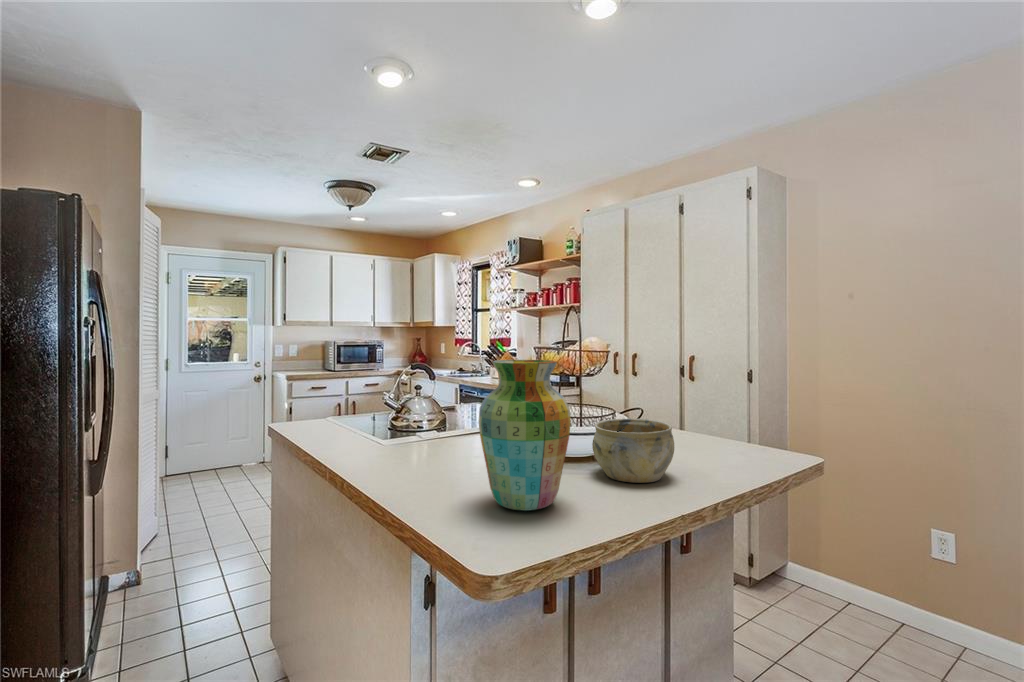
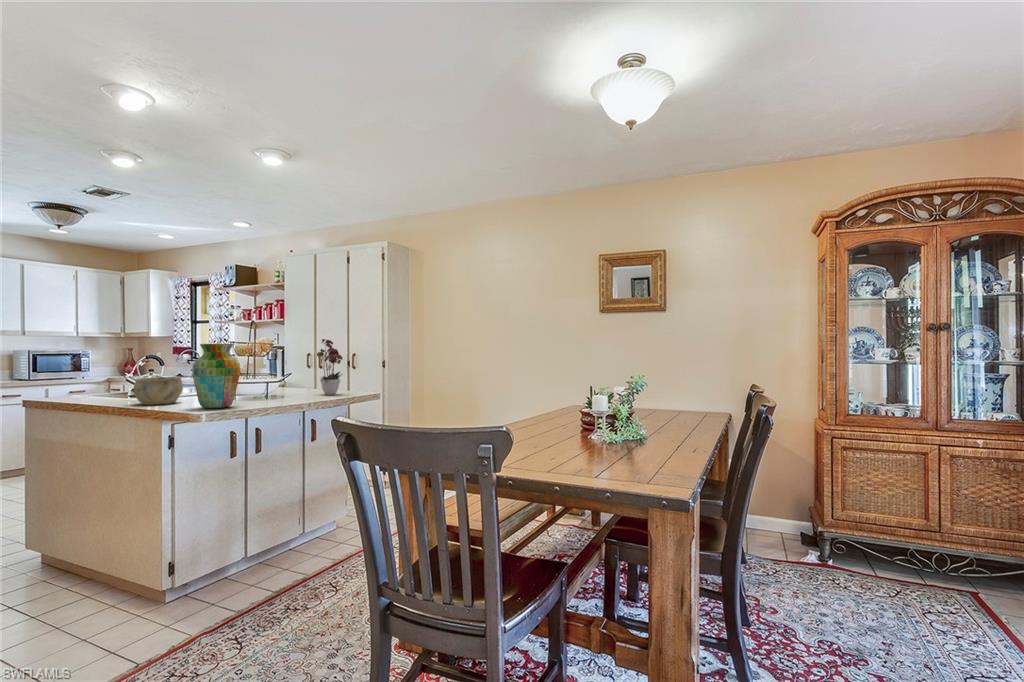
flower arrangement: none [684,337,760,461] -> present [317,339,343,395]
ceramic bowl: present [592,418,674,483] -> present [133,377,183,405]

